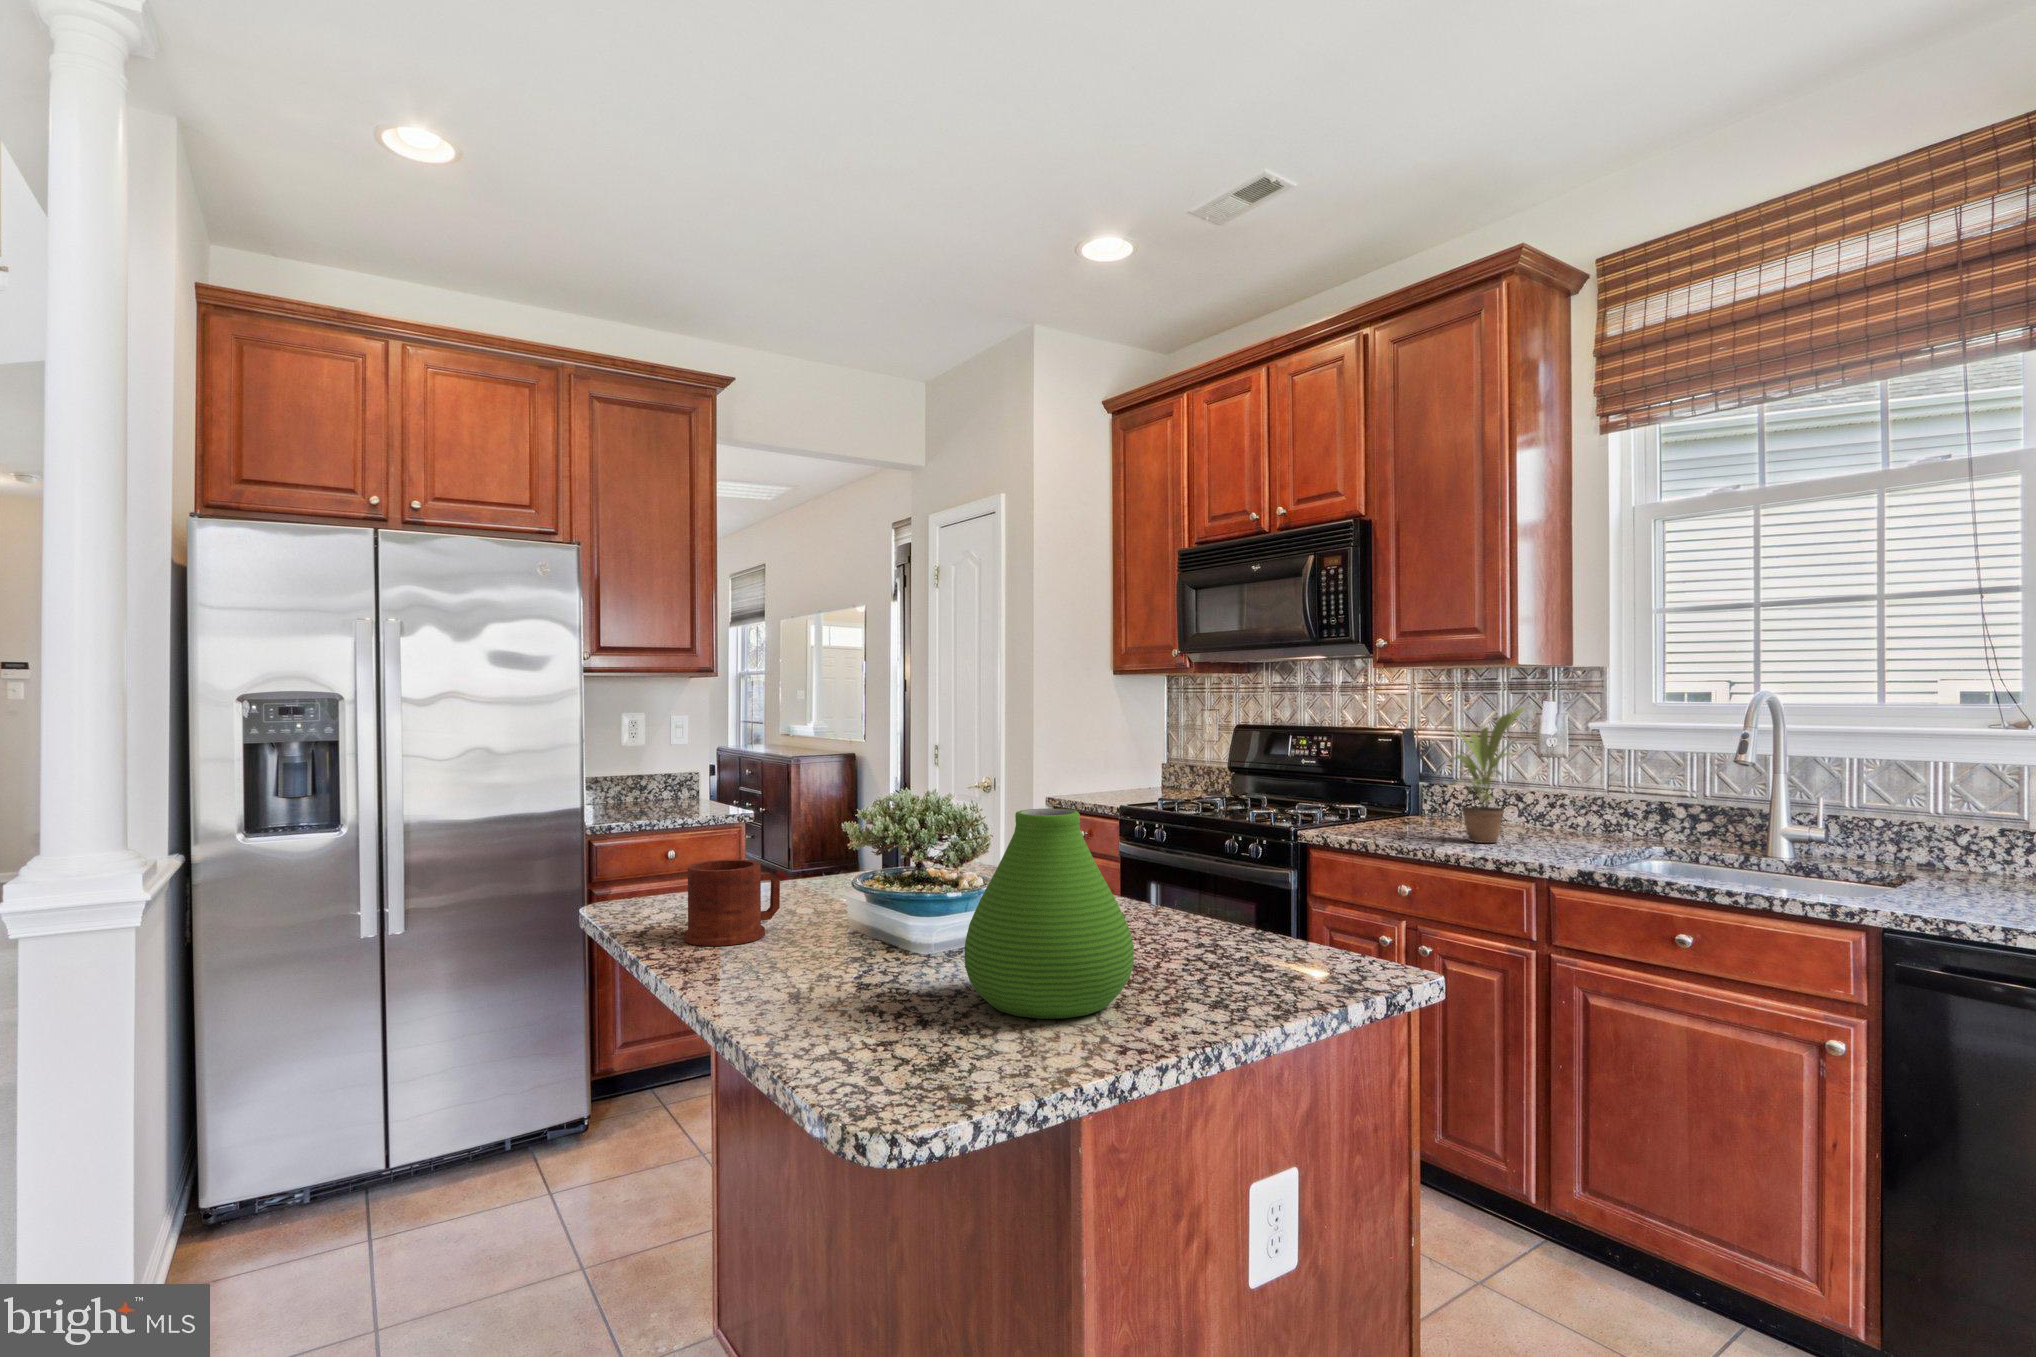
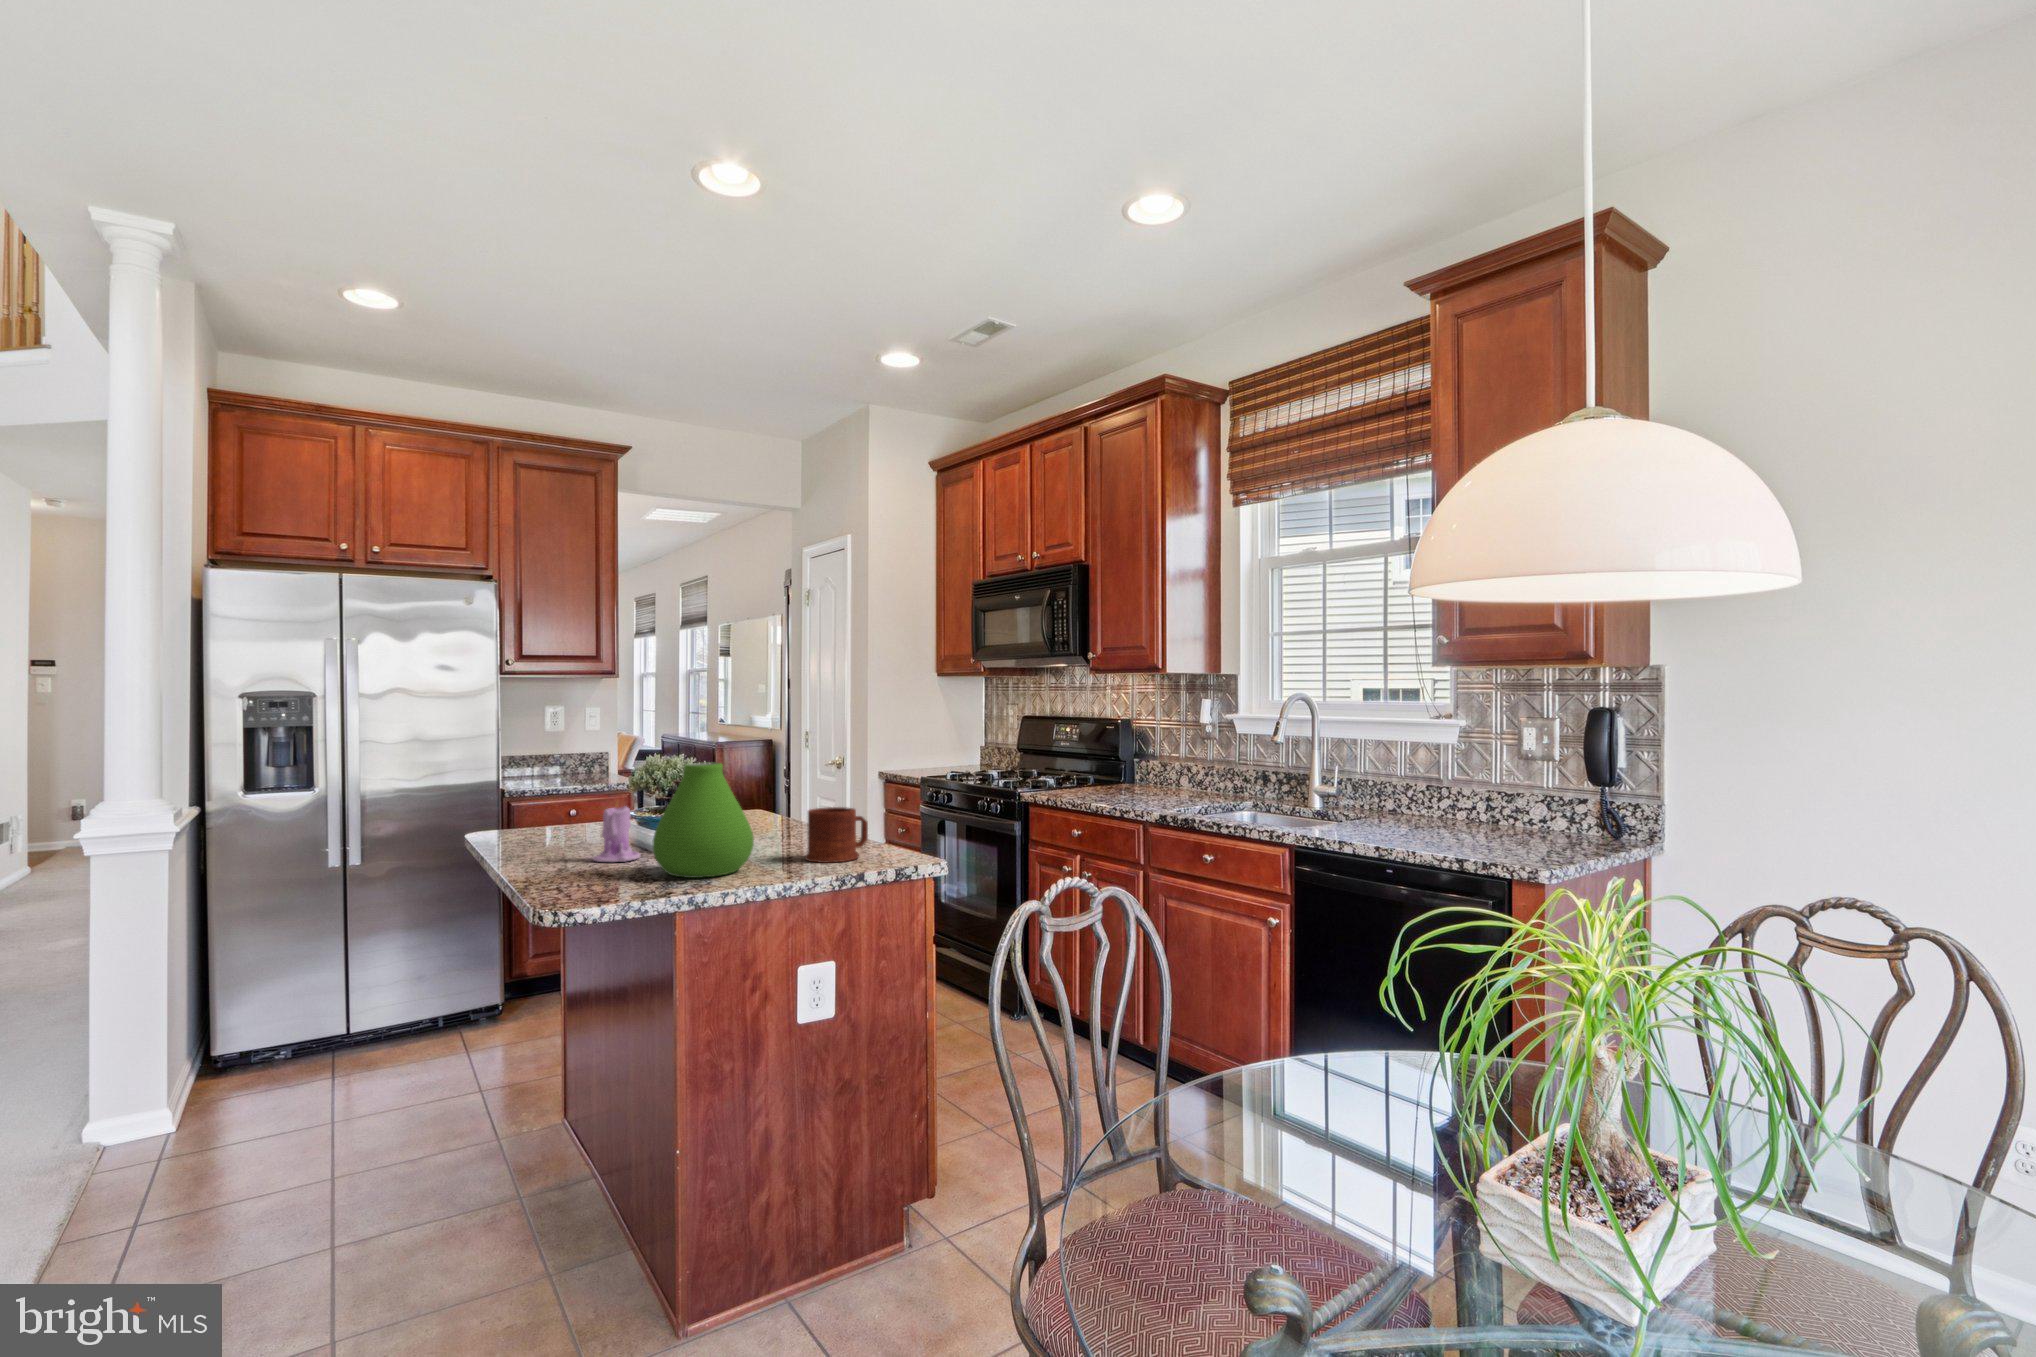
potted plant: present [1452,708,1524,843] -> none [1116,704,1177,800]
mug: present [684,860,780,946] -> present [805,807,868,863]
candle: none [826,866,900,975] -> present [593,804,640,862]

